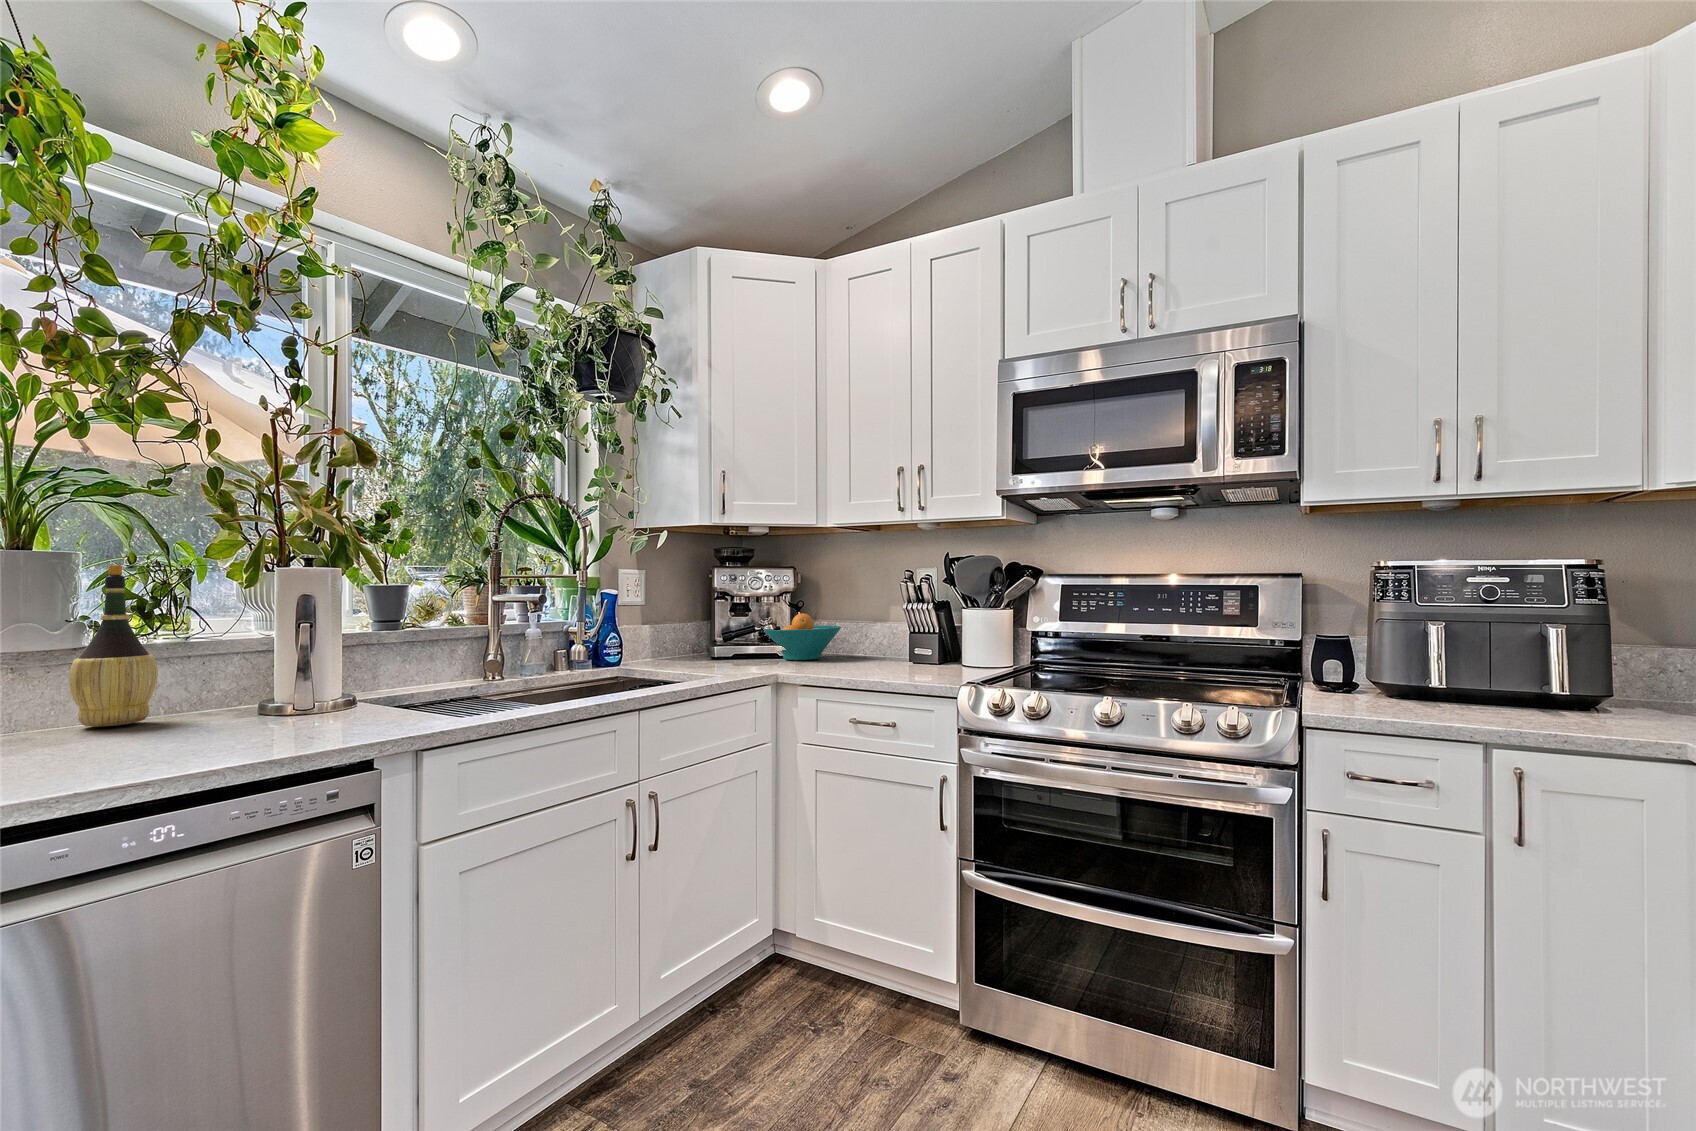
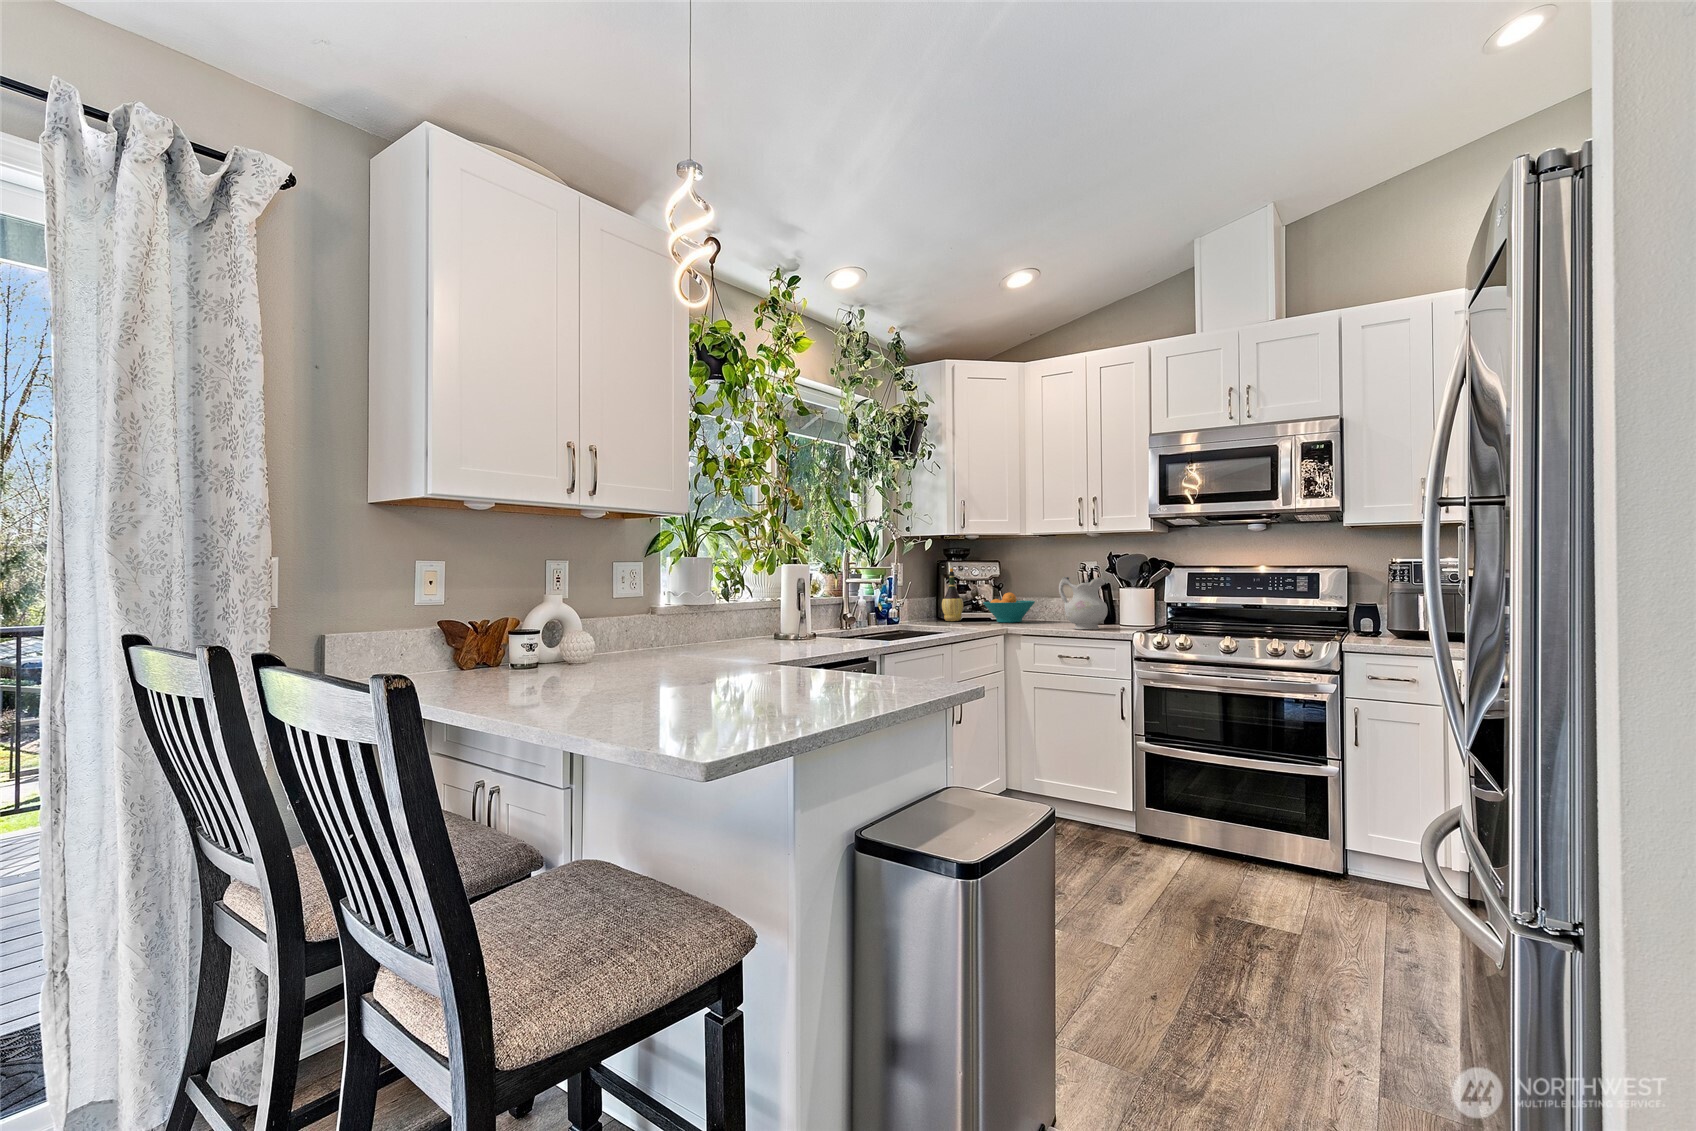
wine bottle: present [69,565,158,727] -> present [942,568,963,621]
ceramic pitcher: none [851,590,926,678] -> present [1059,577,1108,630]

